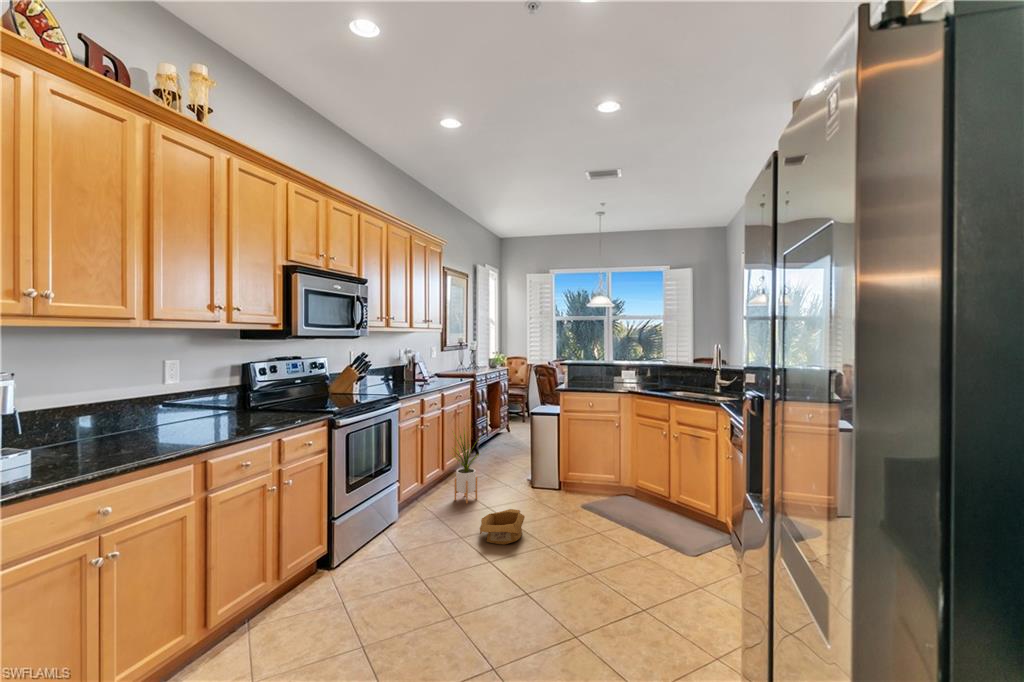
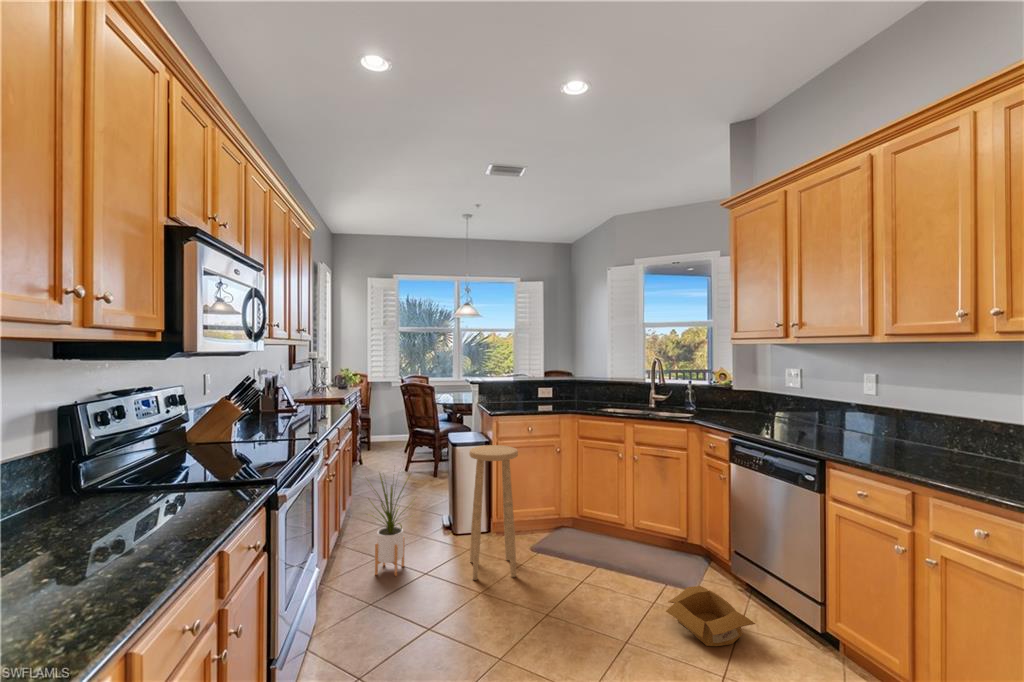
stool: none [515,414,557,521] -> present [469,445,518,580]
cardboard box: present [480,509,525,544] -> present [666,586,755,646]

